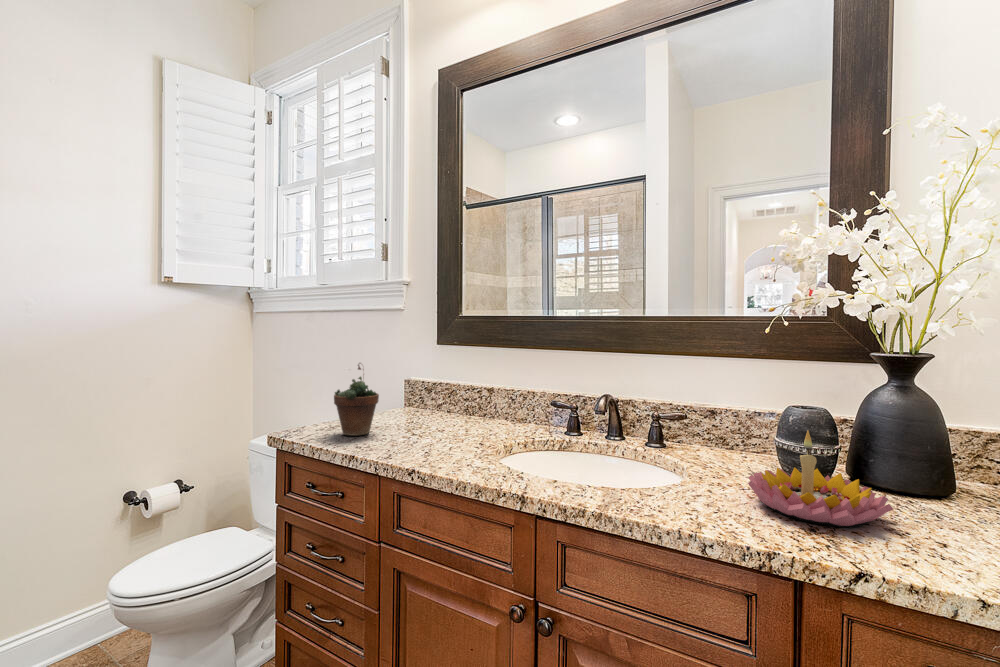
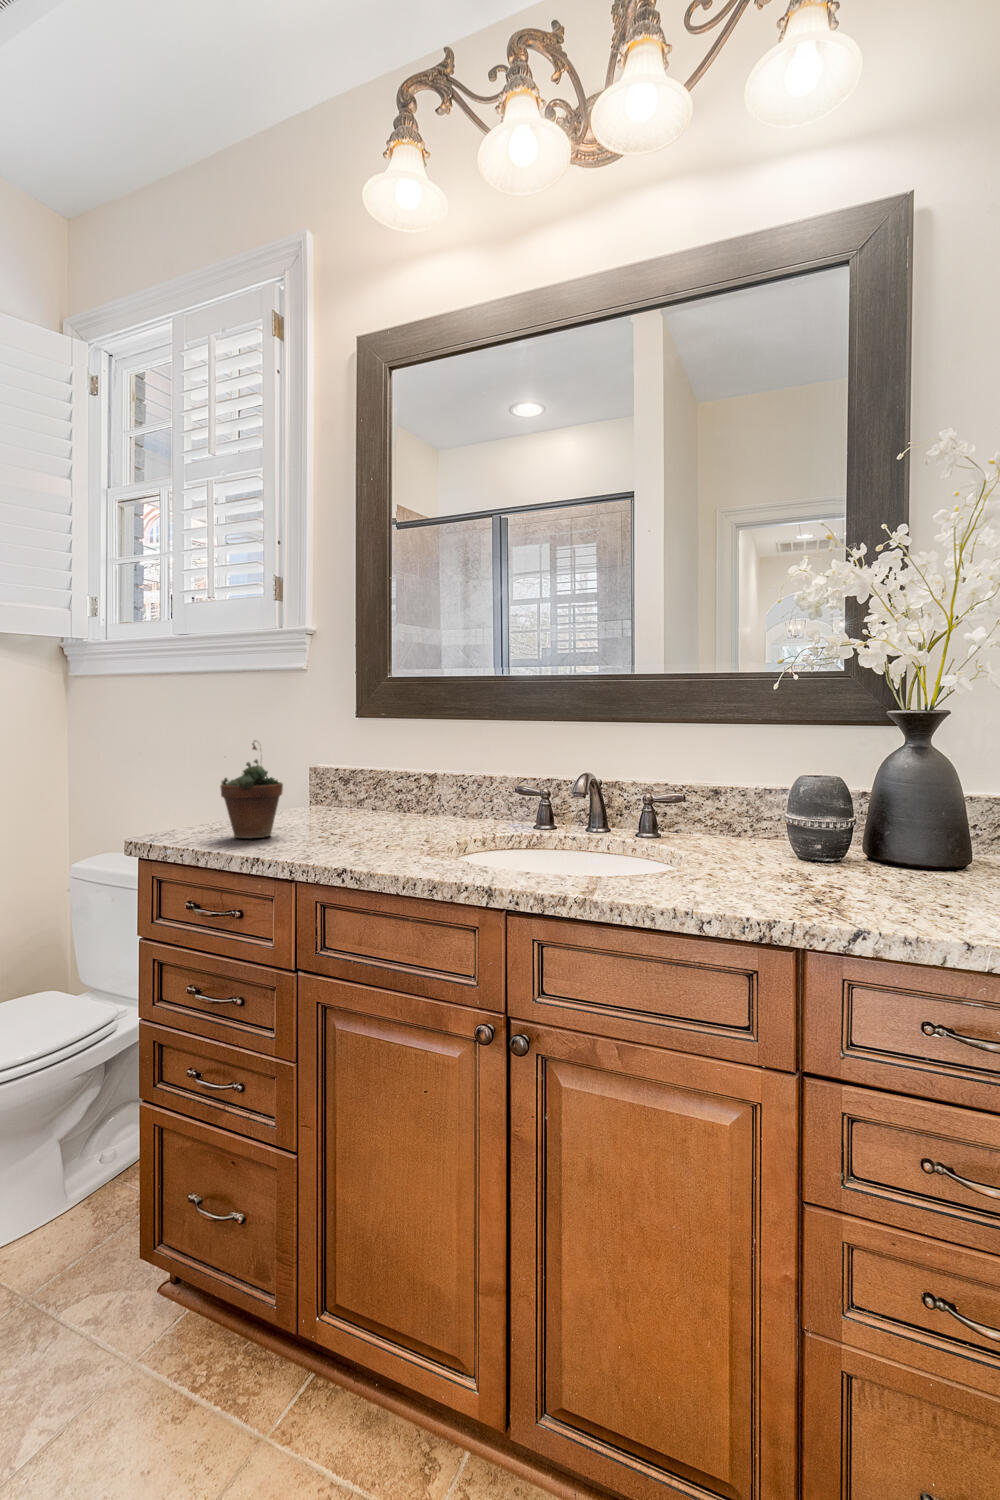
candle holder: present [748,431,893,527] -> none [751,795,901,898]

